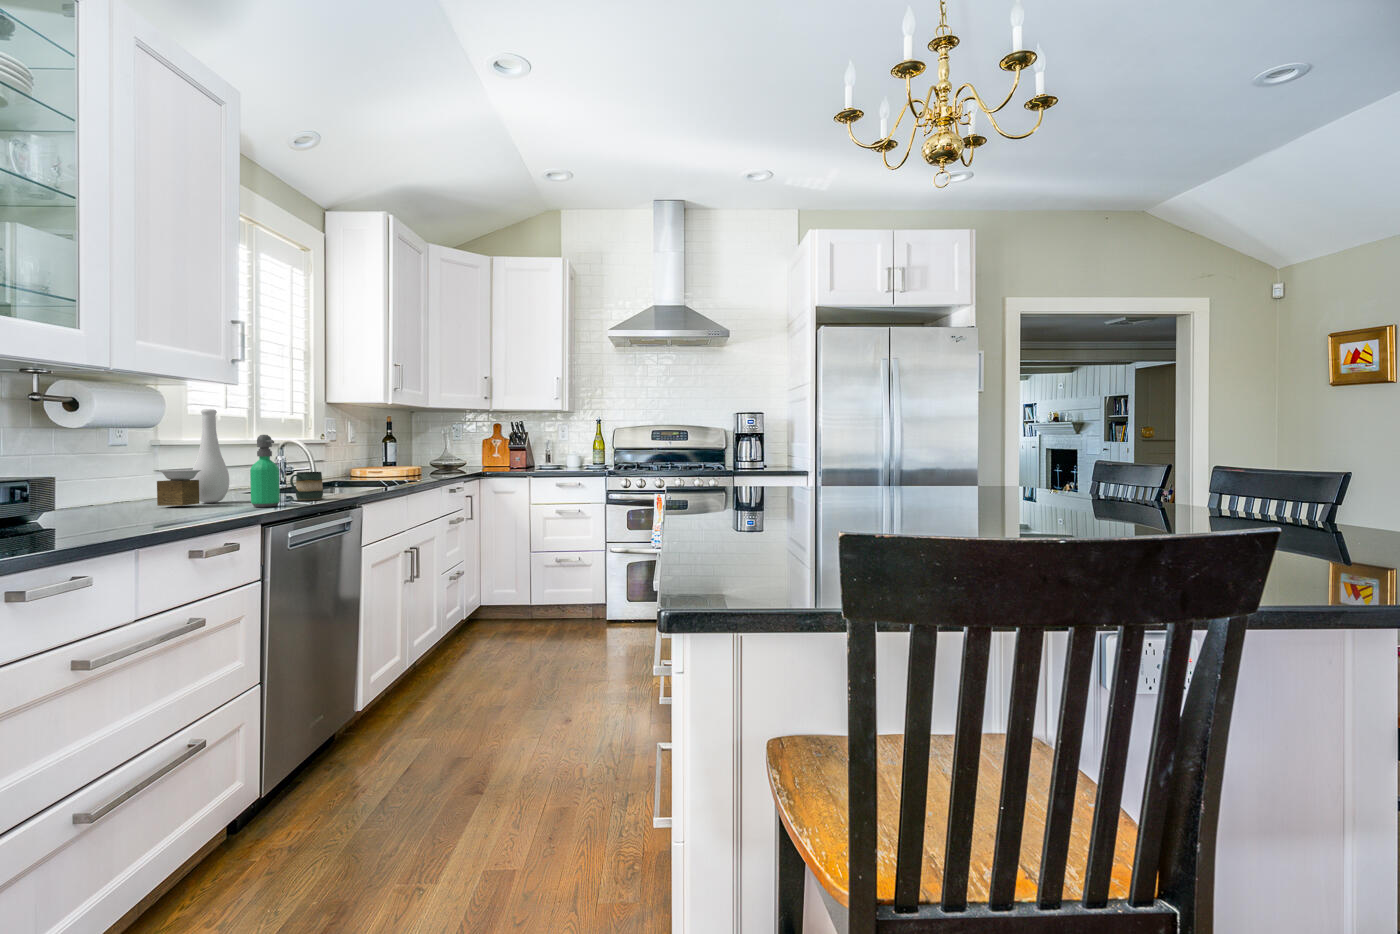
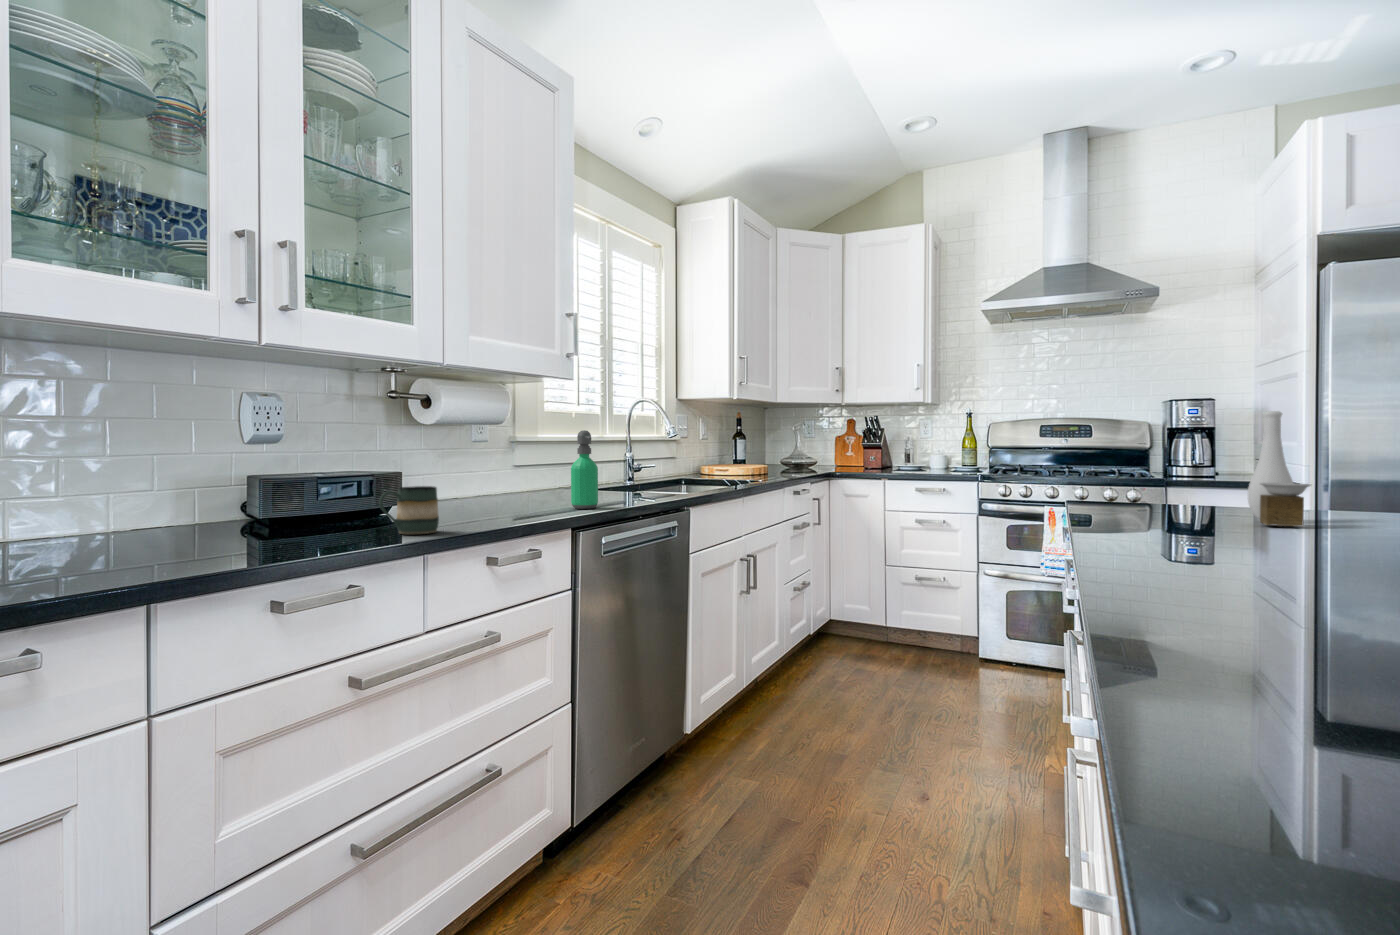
vase: present [157,409,229,506] -> present [1248,411,1311,526]
mug: present [290,472,323,500] -> present [379,486,439,534]

